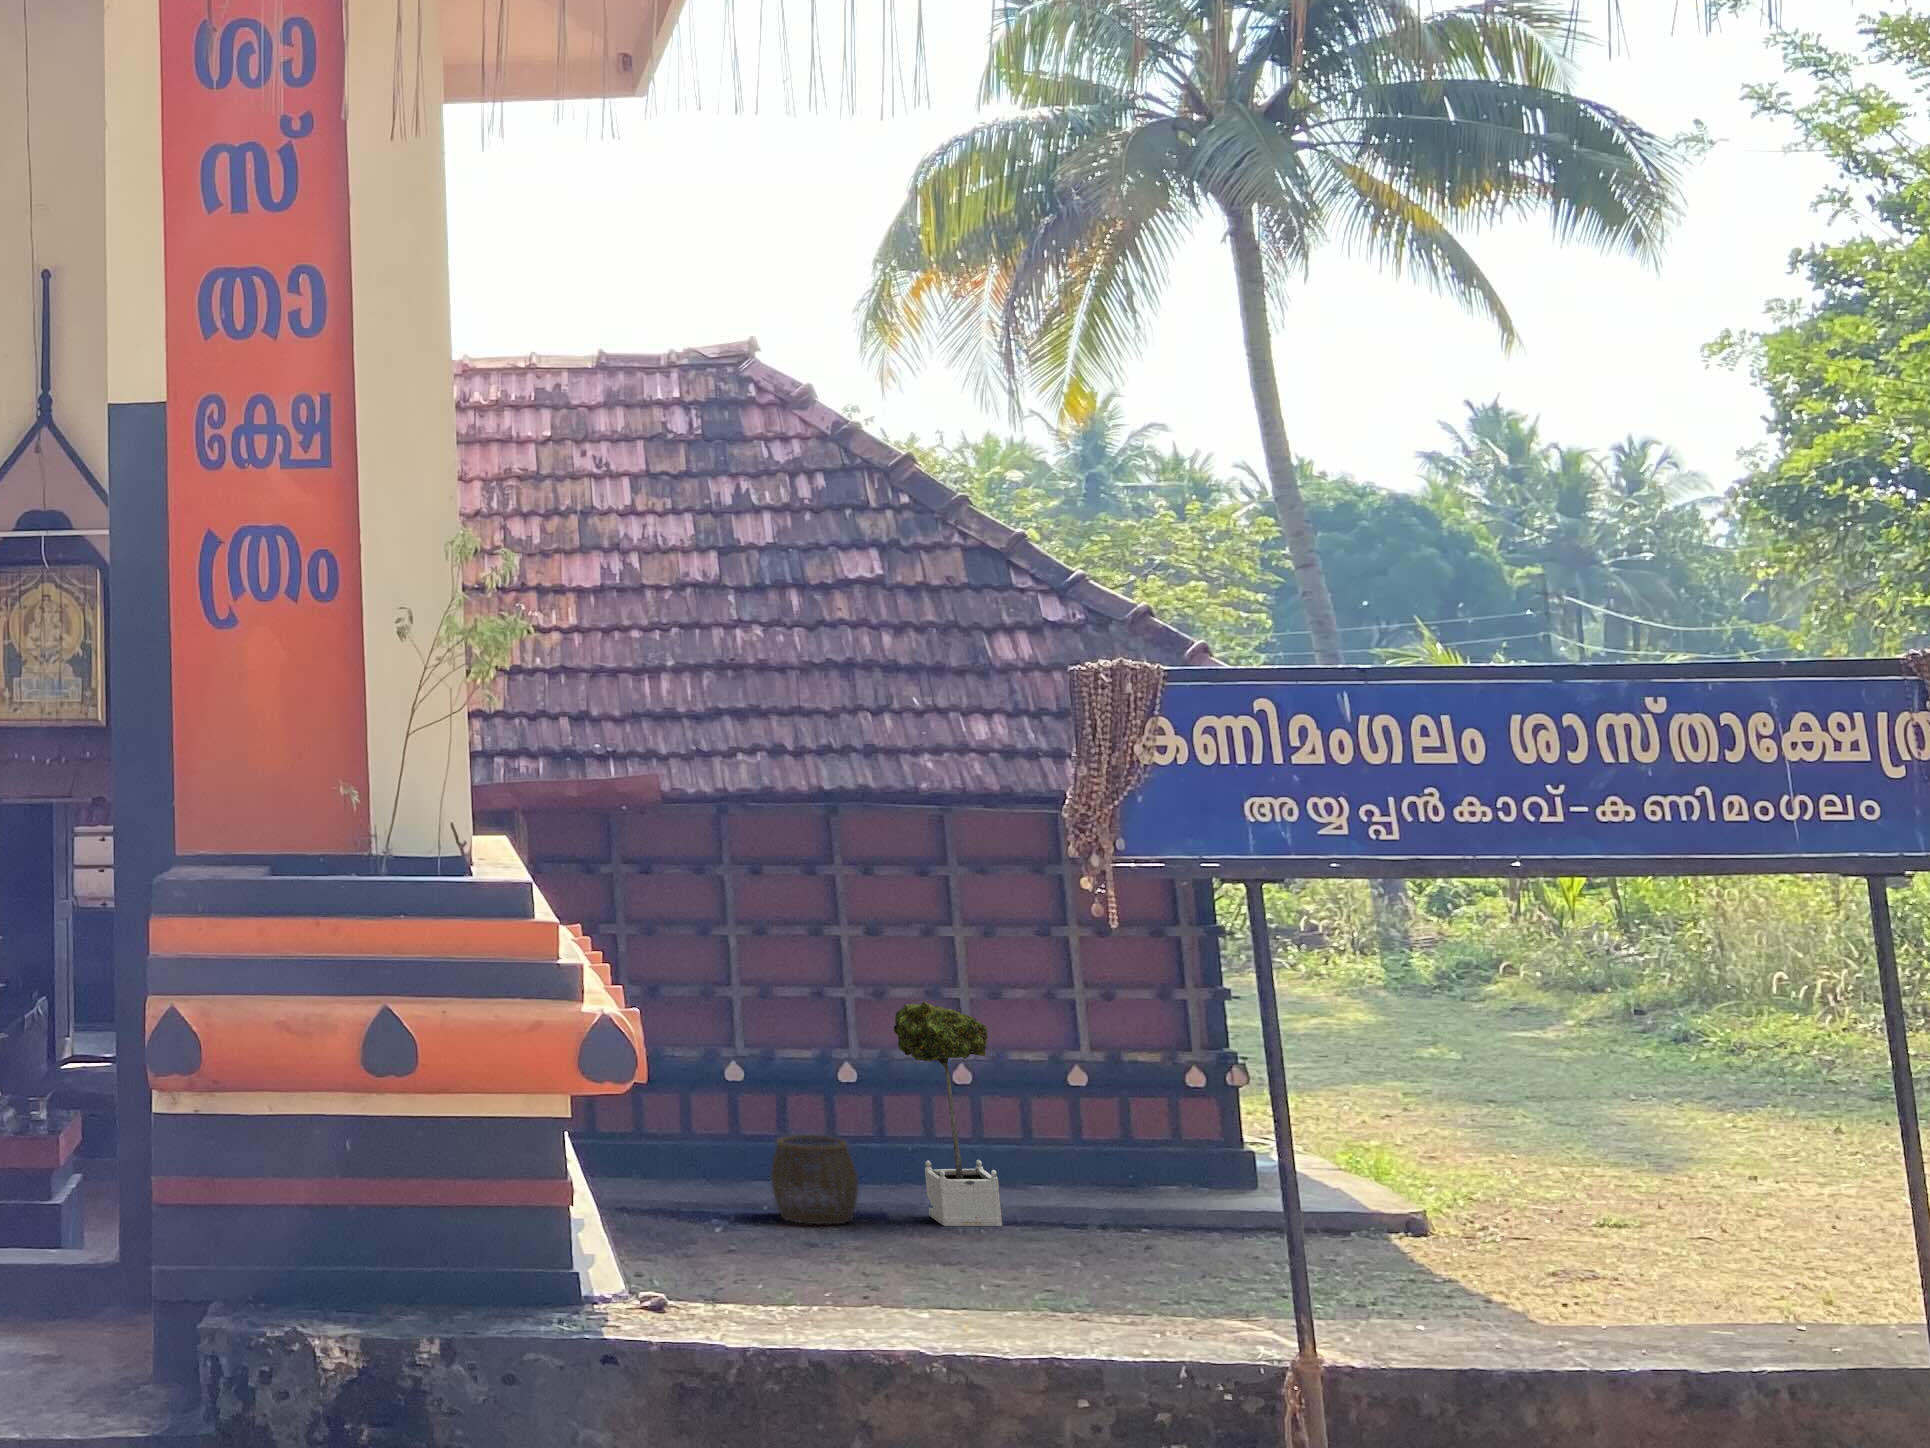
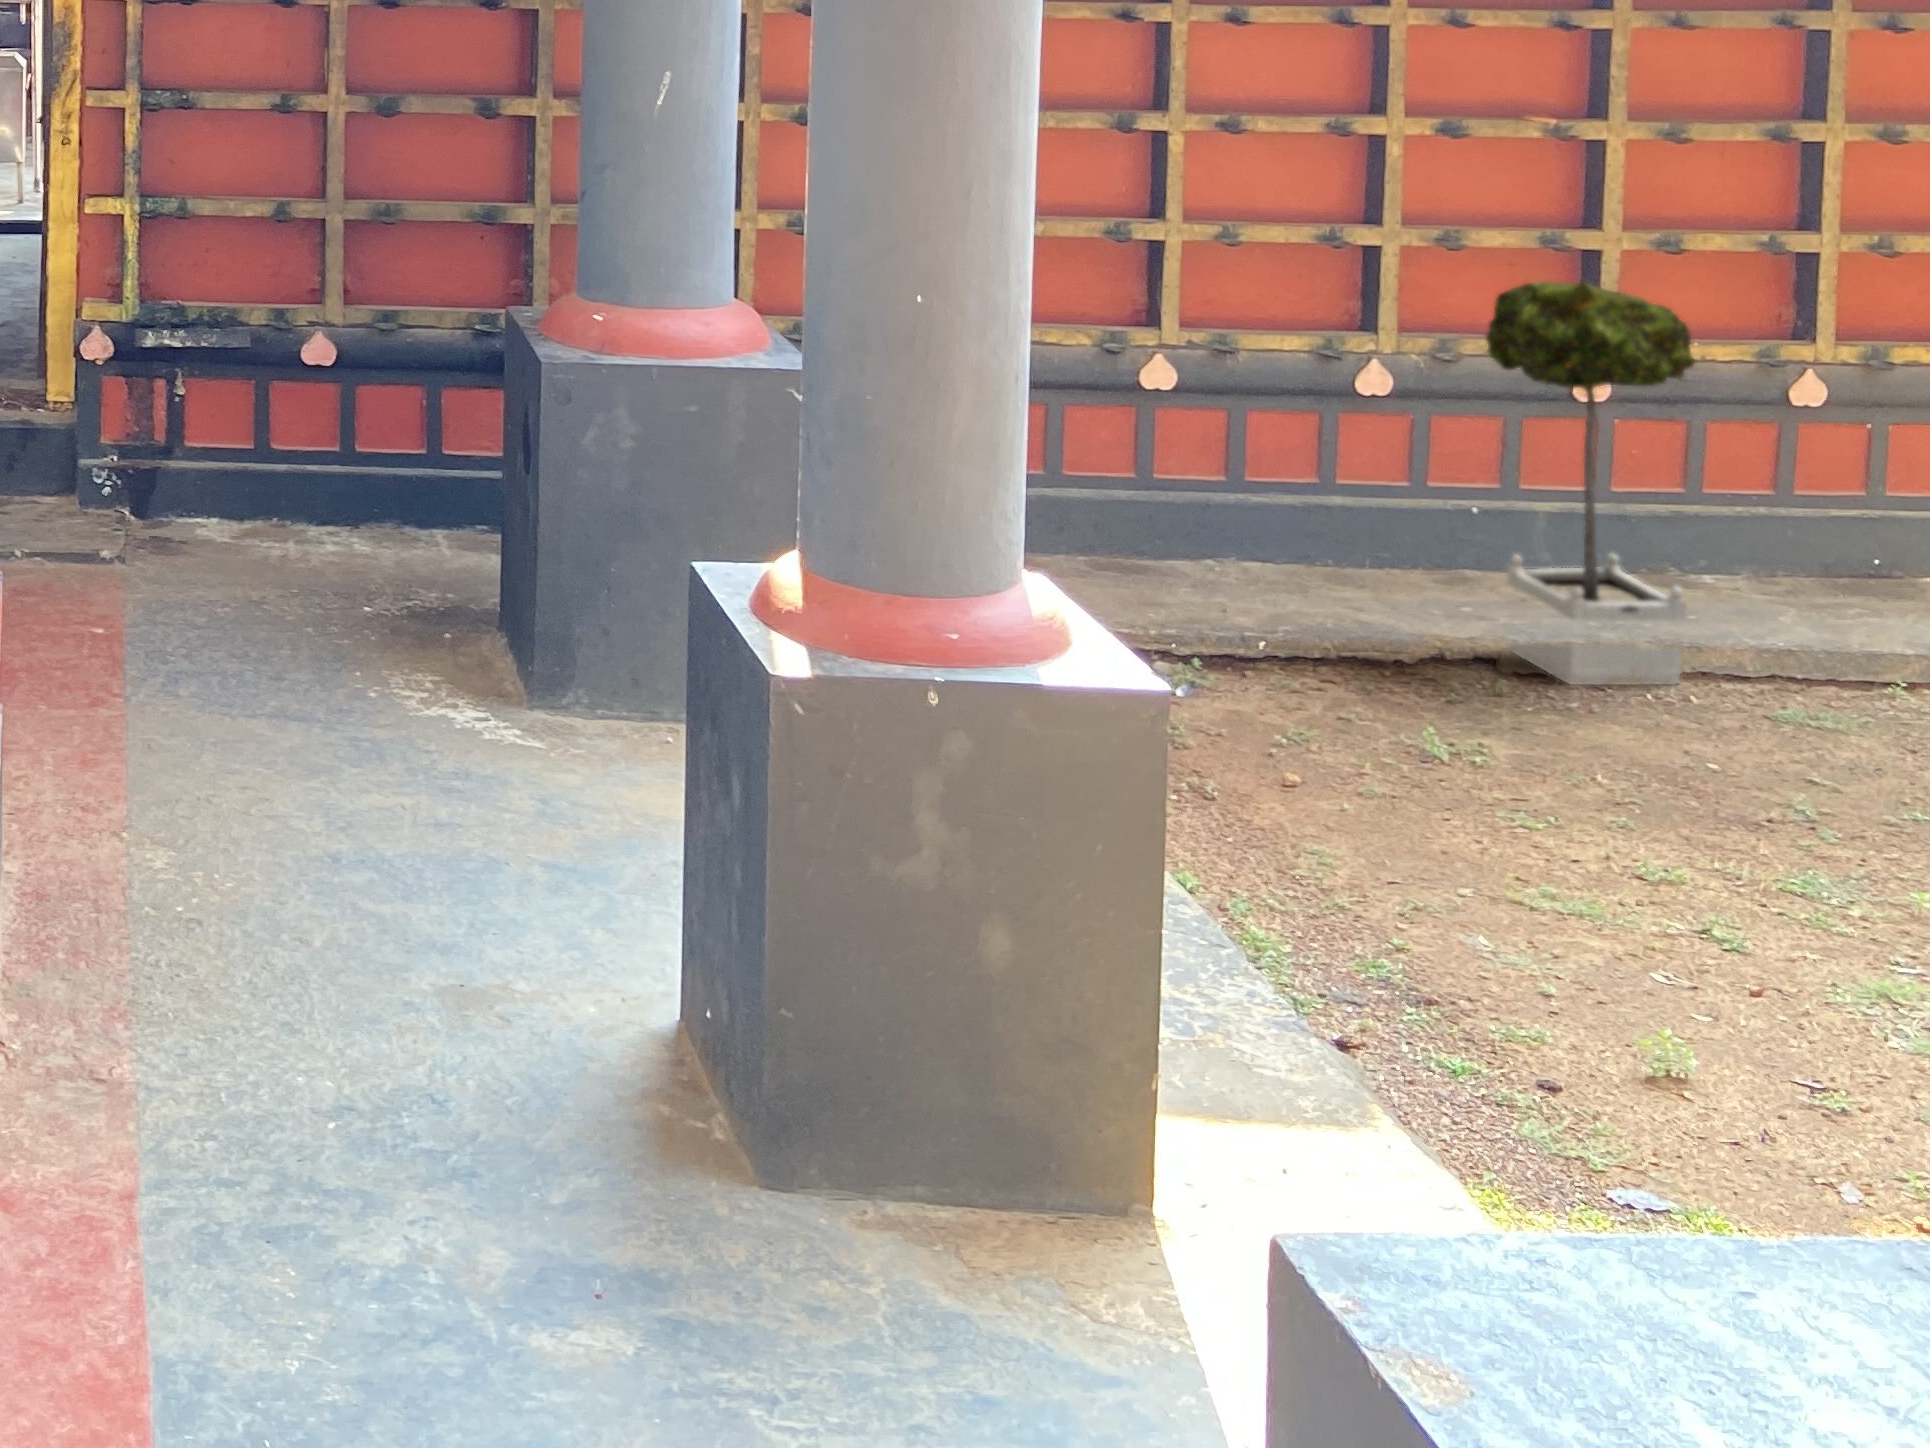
woven basket: present [771,1135,858,1225] -> none [1222,509,1410,687]

